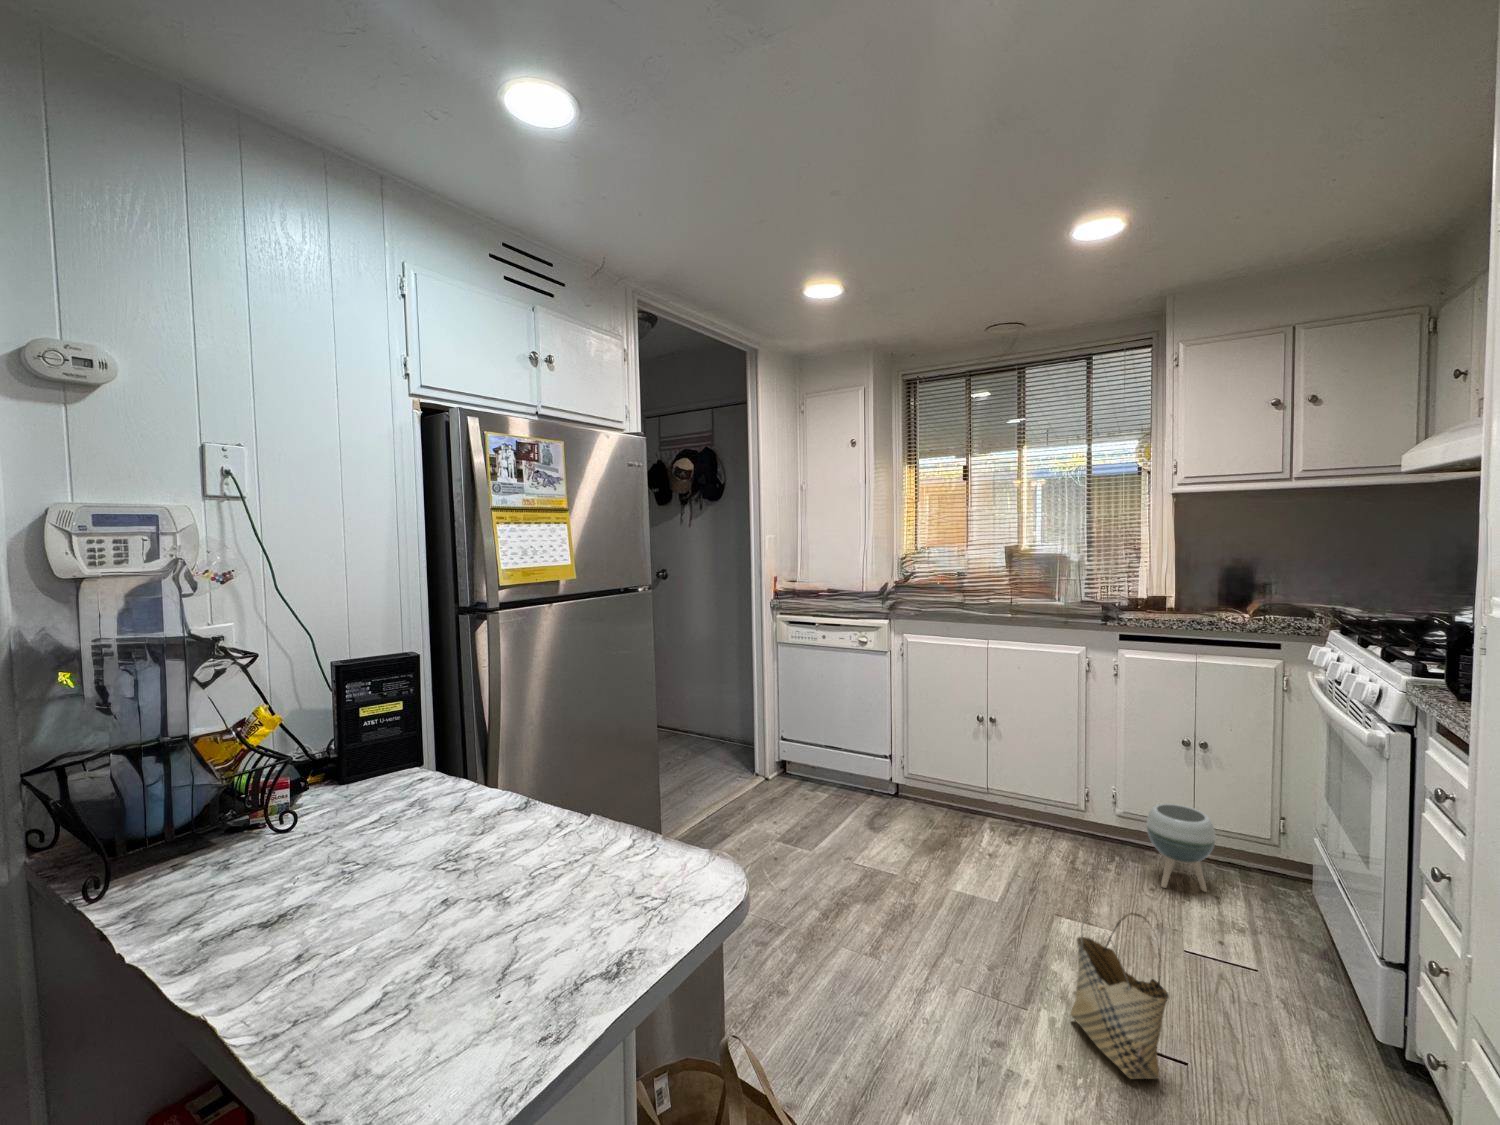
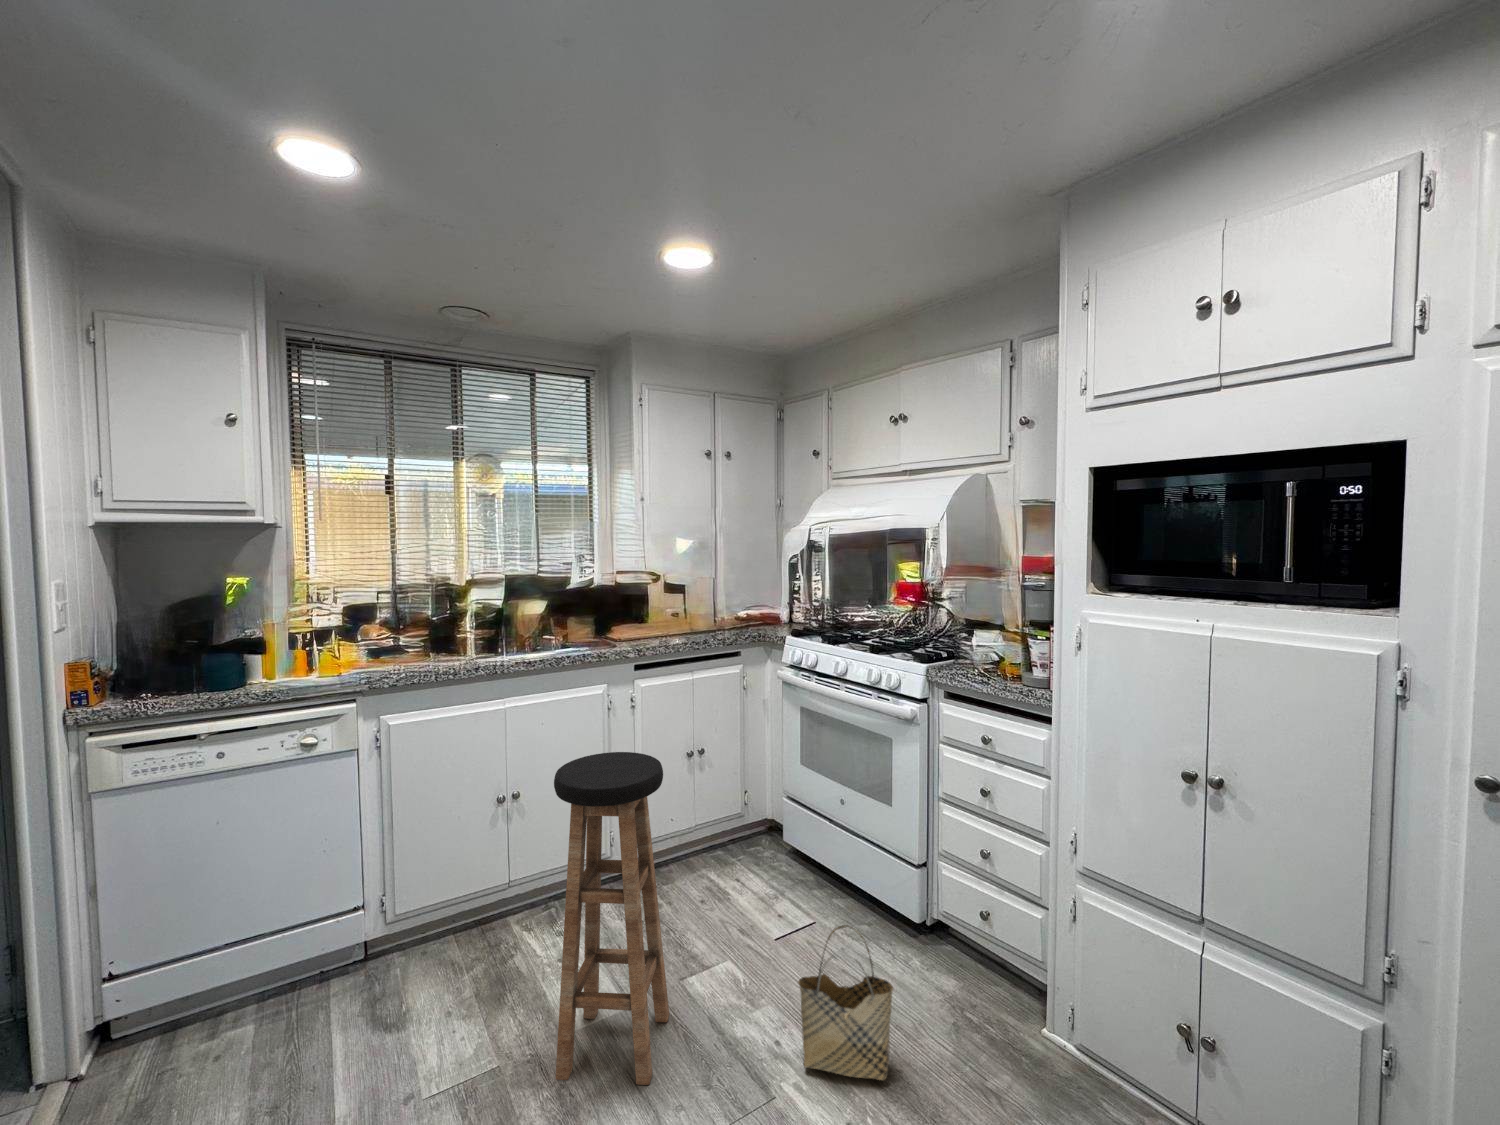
bar stool: none [914,680,1019,938] -> present [554,752,669,1085]
planter: present [1146,803,1216,892] -> none [677,808,729,892]

